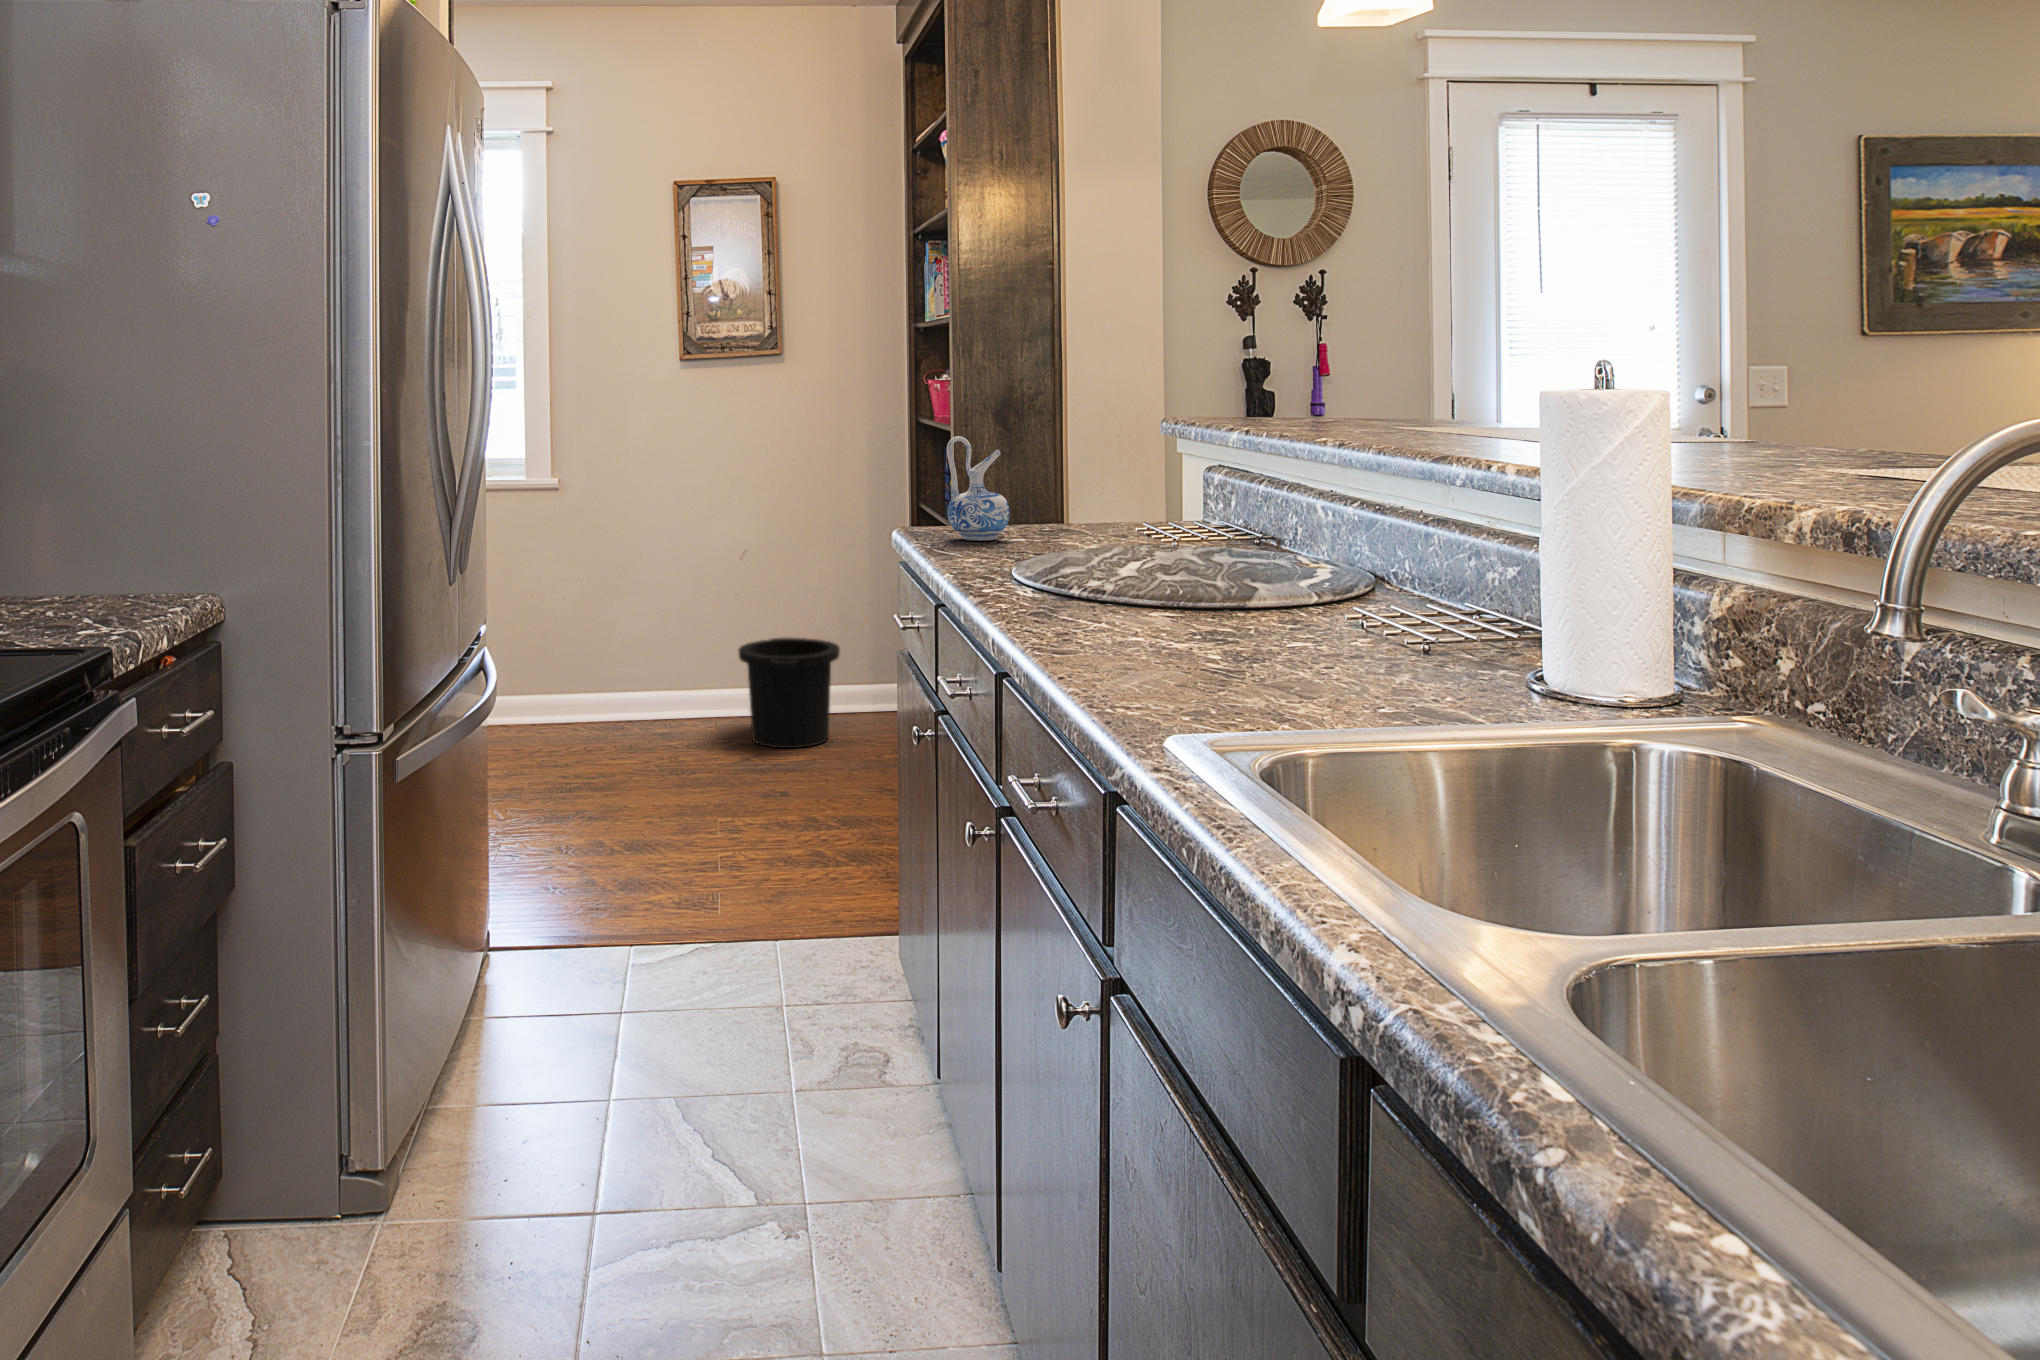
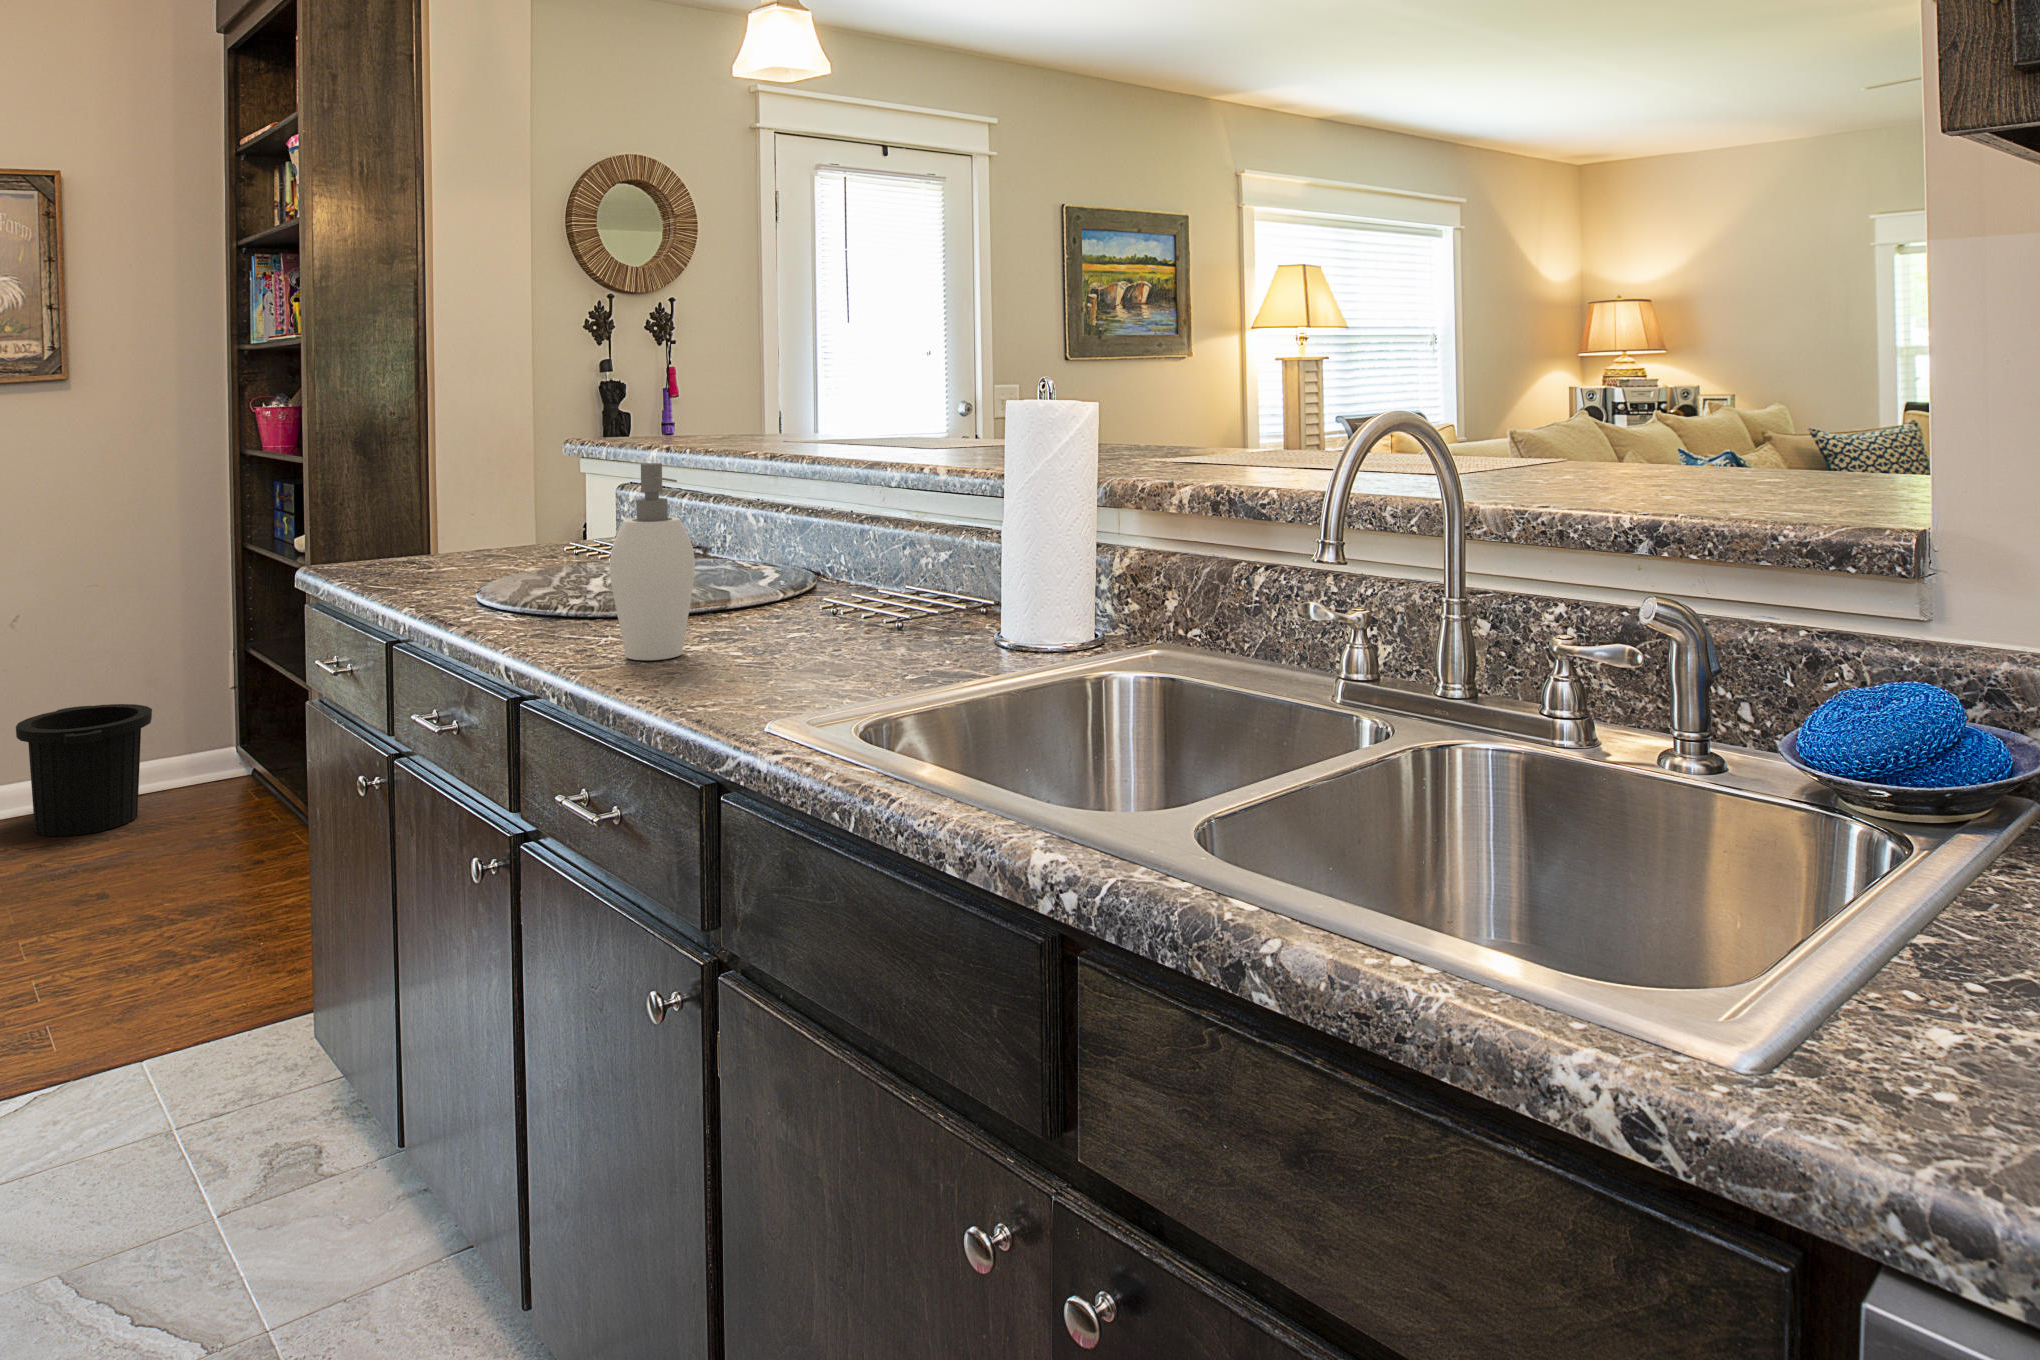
ceramic pitcher: present [947,436,1009,540] -> none [374,461,442,569]
soap dispenser: none [1075,449,1166,658] -> present [609,463,695,660]

